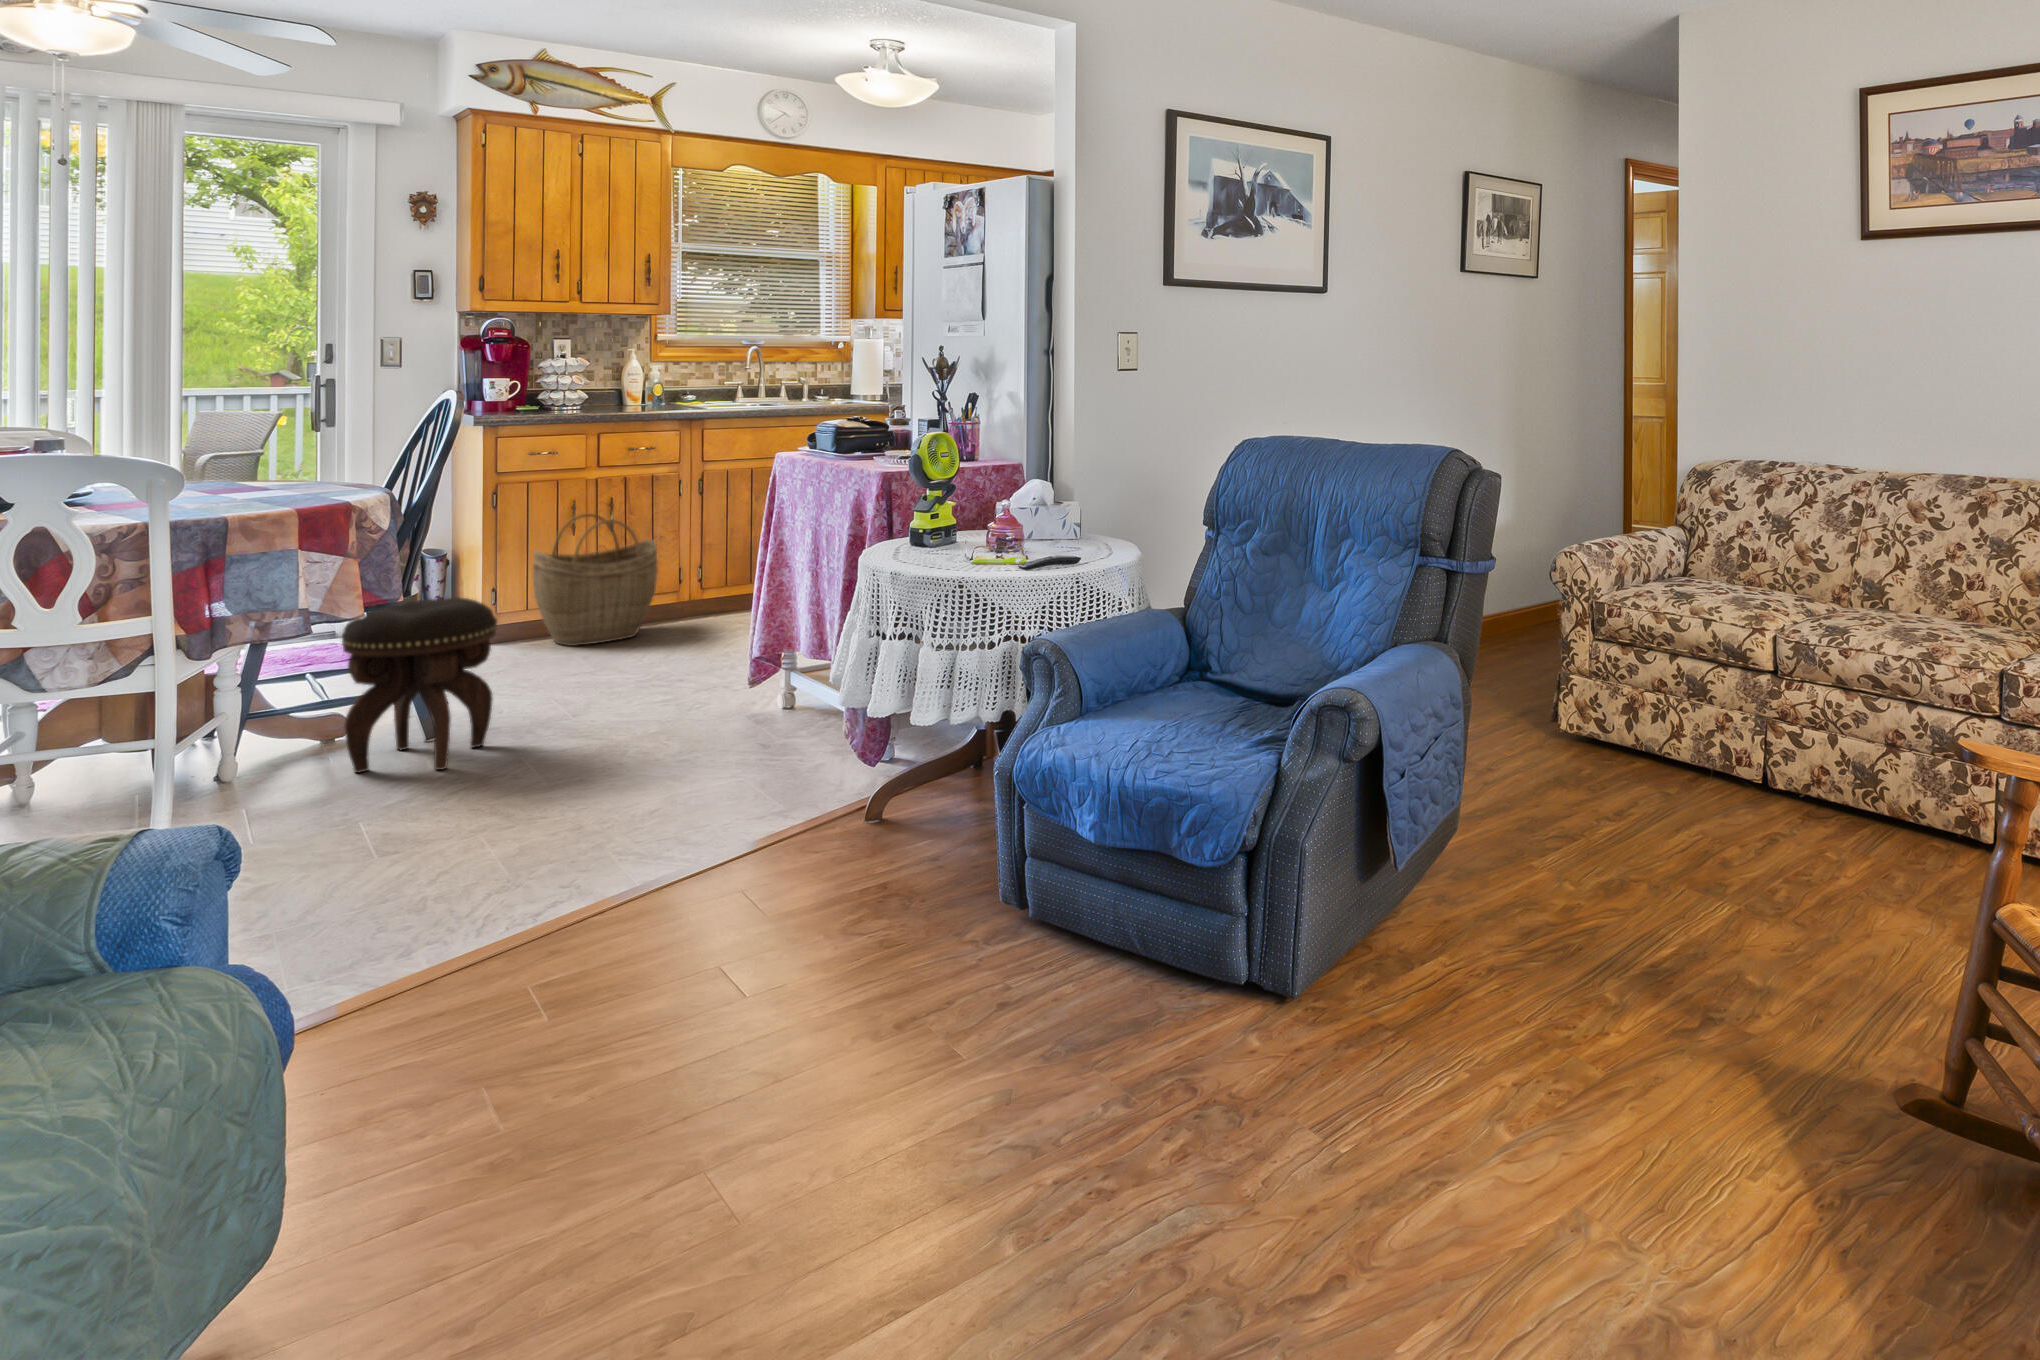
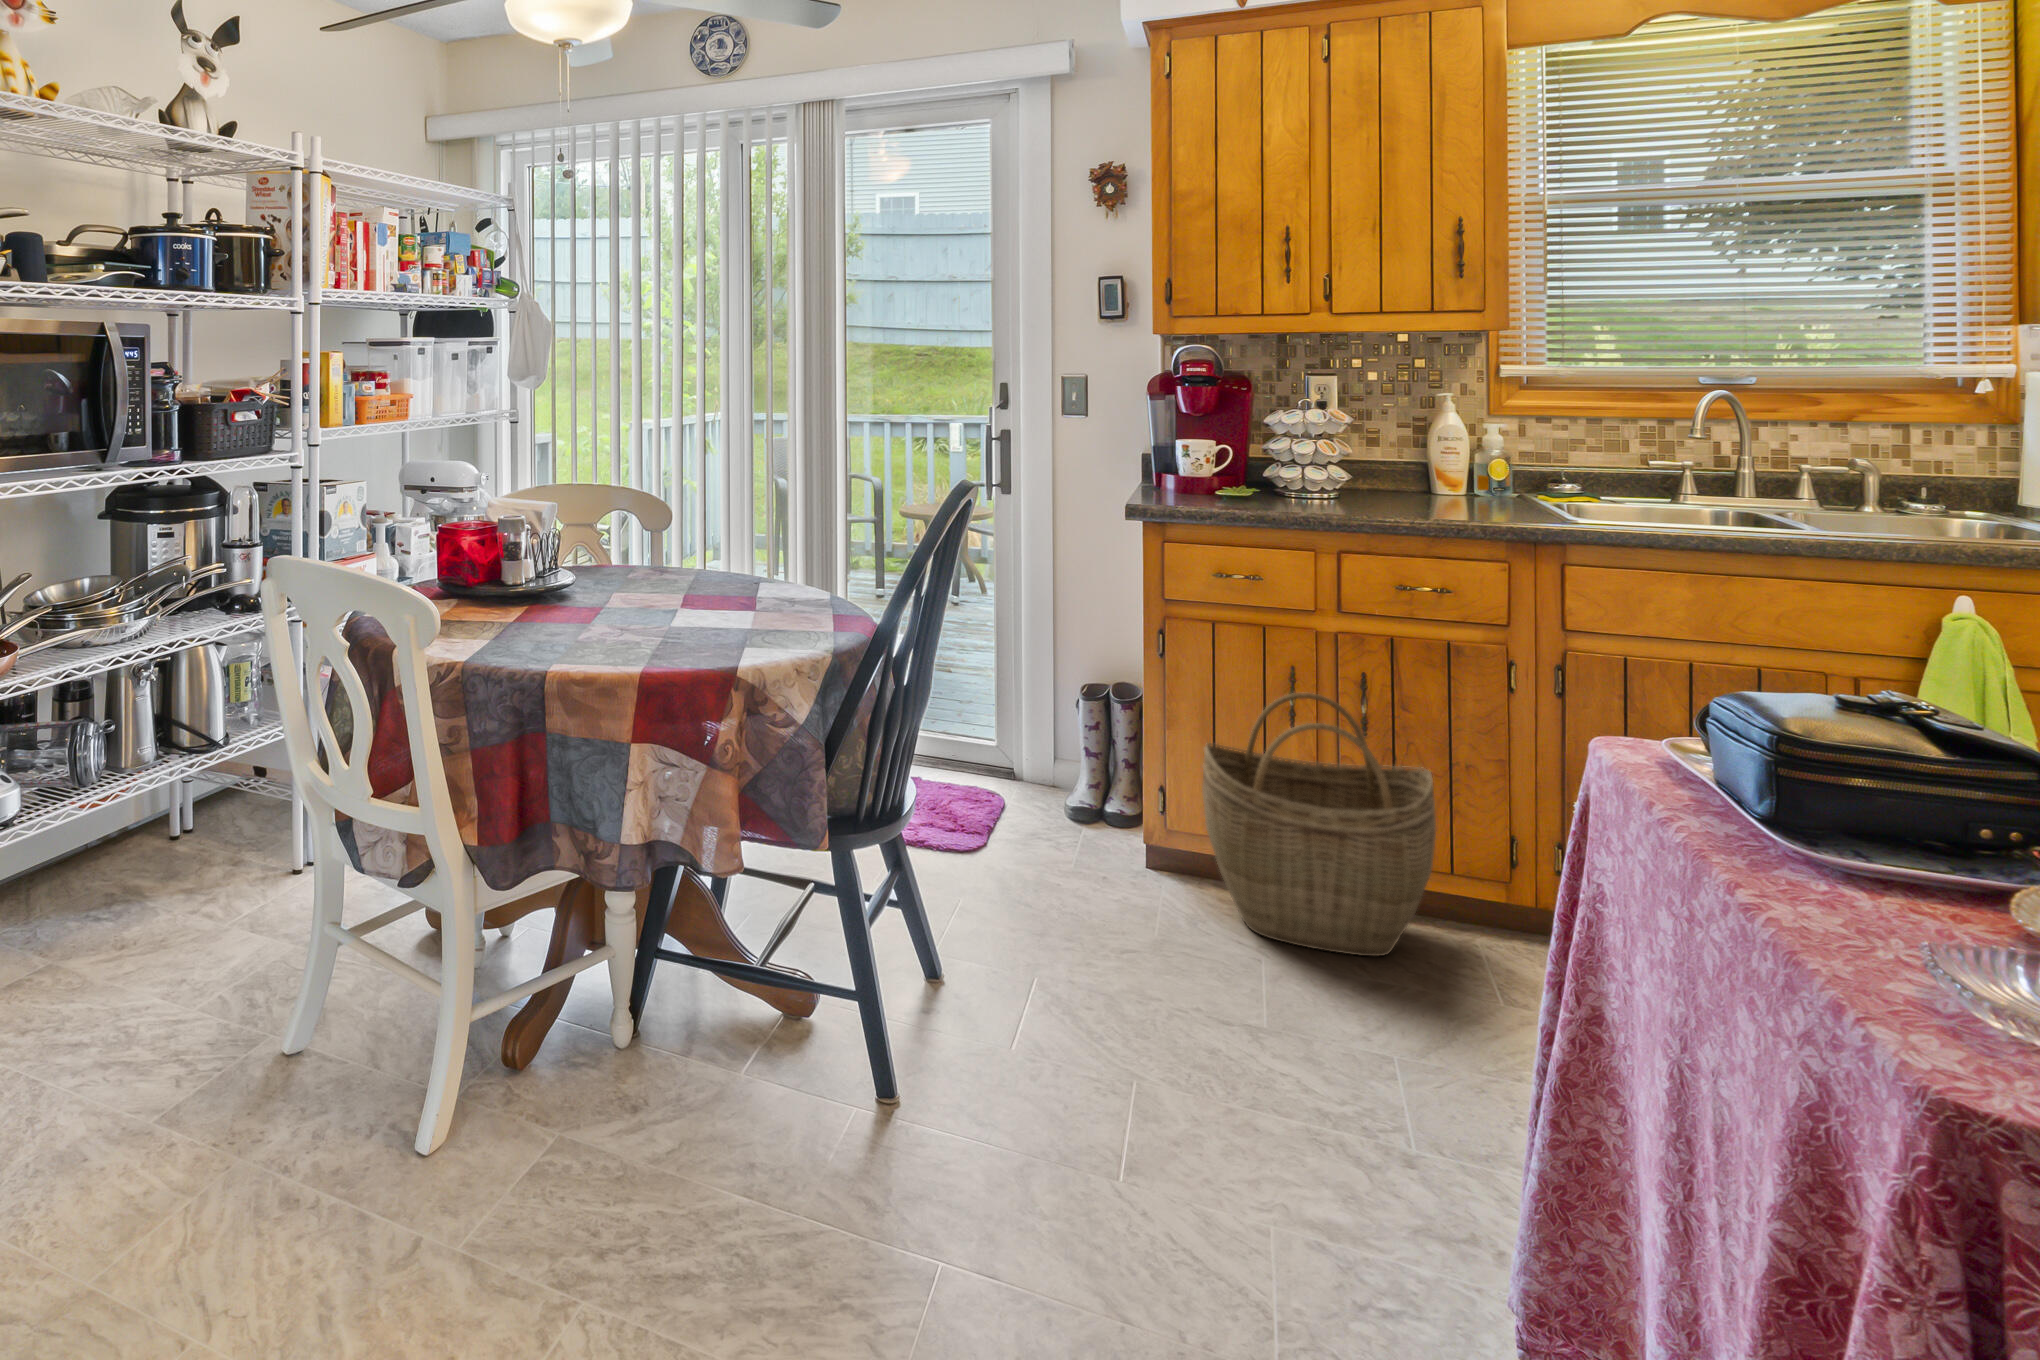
footstool: present [342,597,497,773] -> none [667,857,902,1233]

